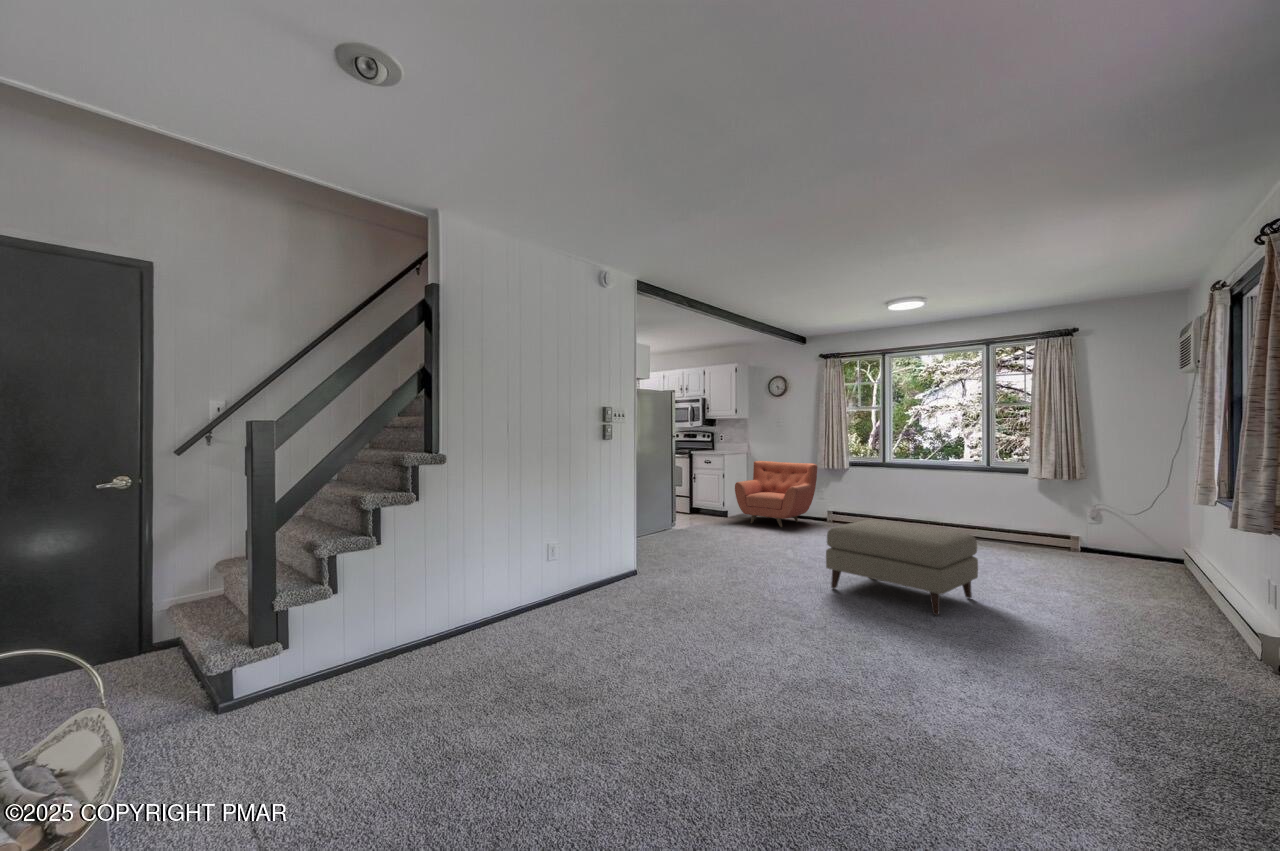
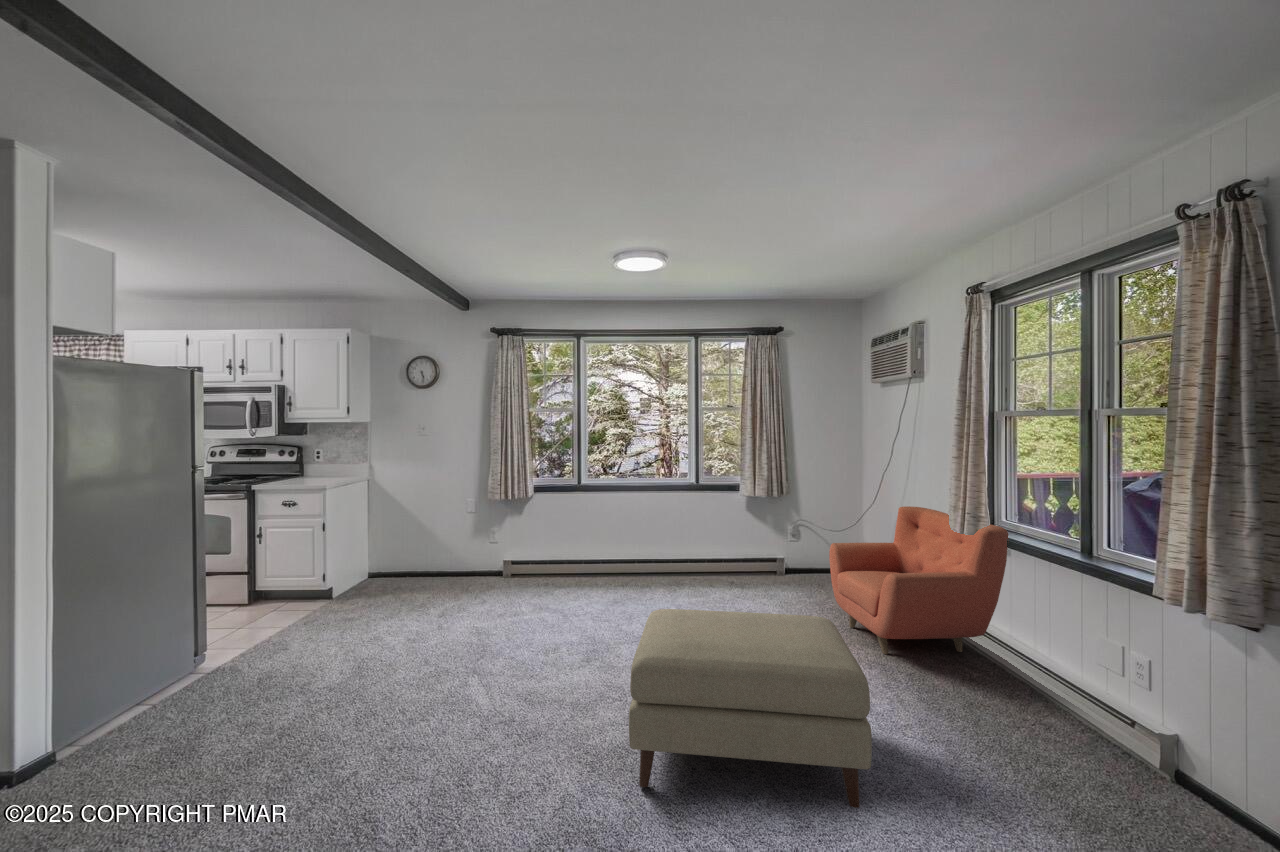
armchair: present [735,461,817,527] -> present [829,506,1009,654]

